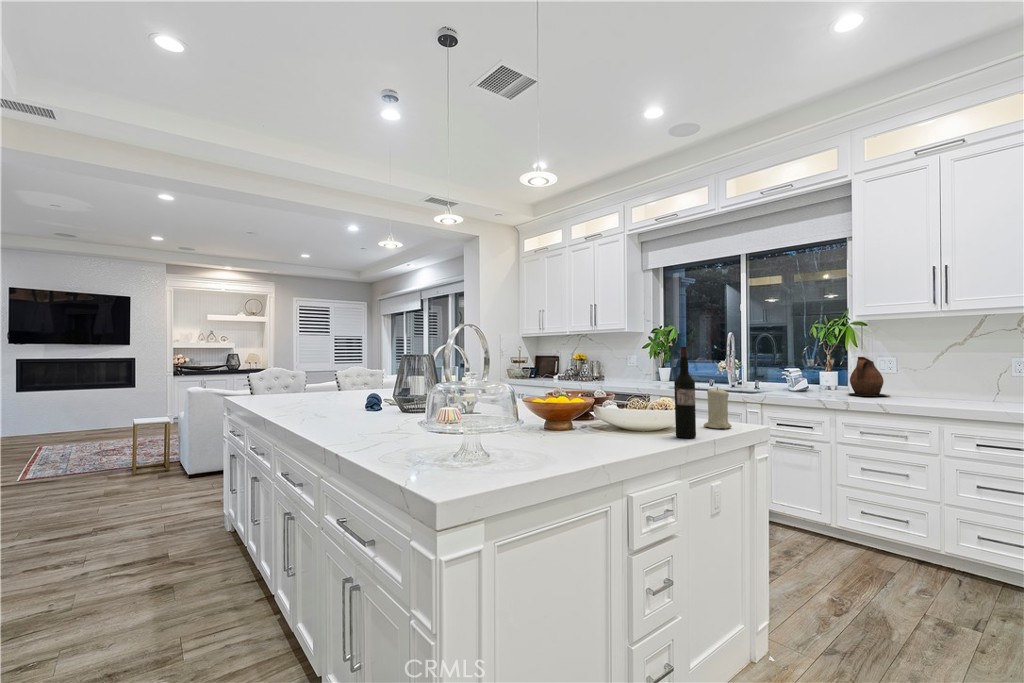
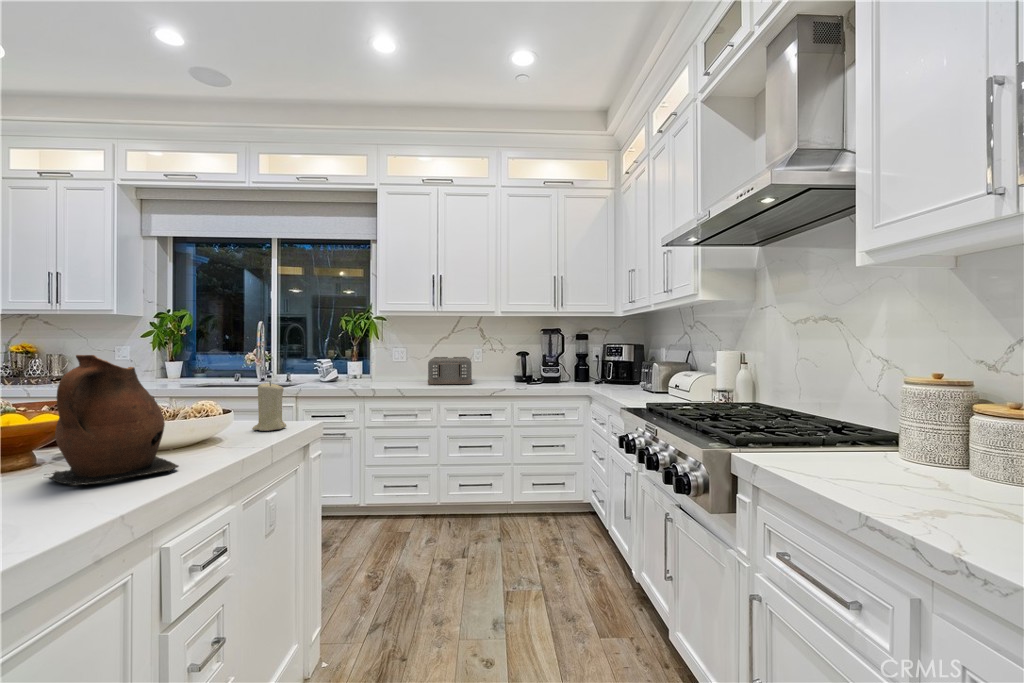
wine bottle: present [674,347,696,438] -> none [220,332,250,449]
ceramic pitcher: present [849,357,890,396] -> present [45,355,179,486]
toaster: none [925,370,1003,407] -> present [428,357,472,384]

